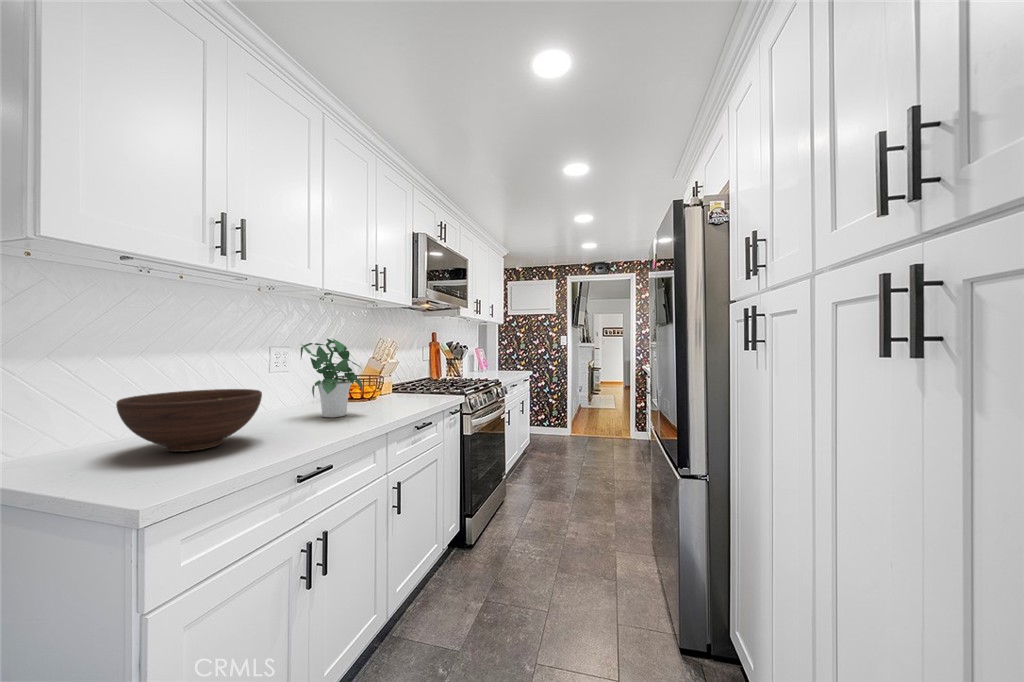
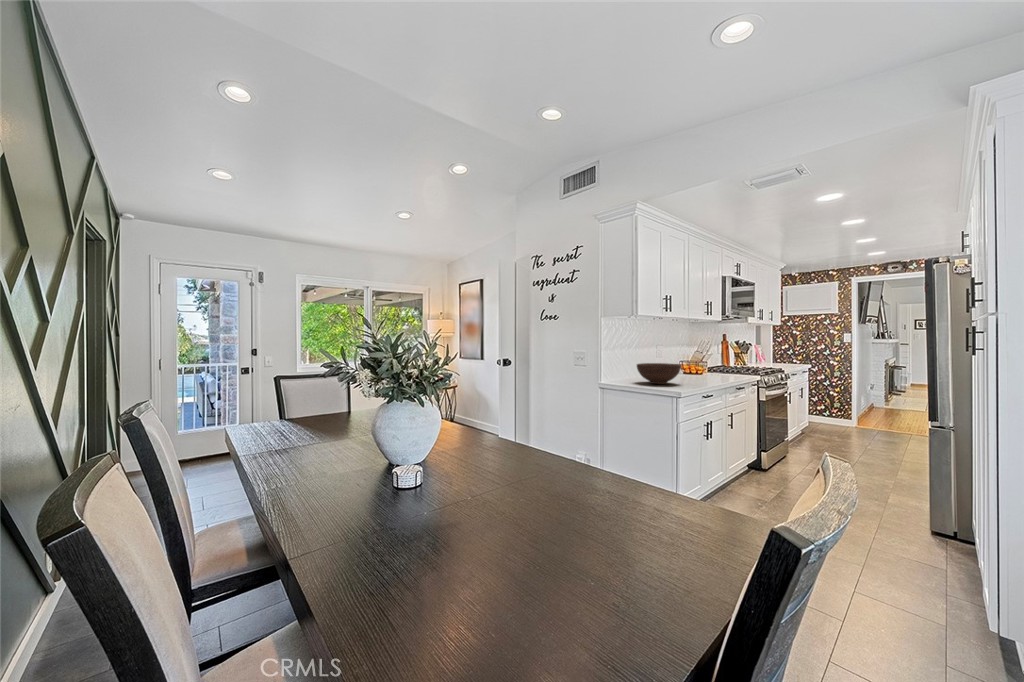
potted plant: present [301,339,363,417] -> none [677,342,709,380]

